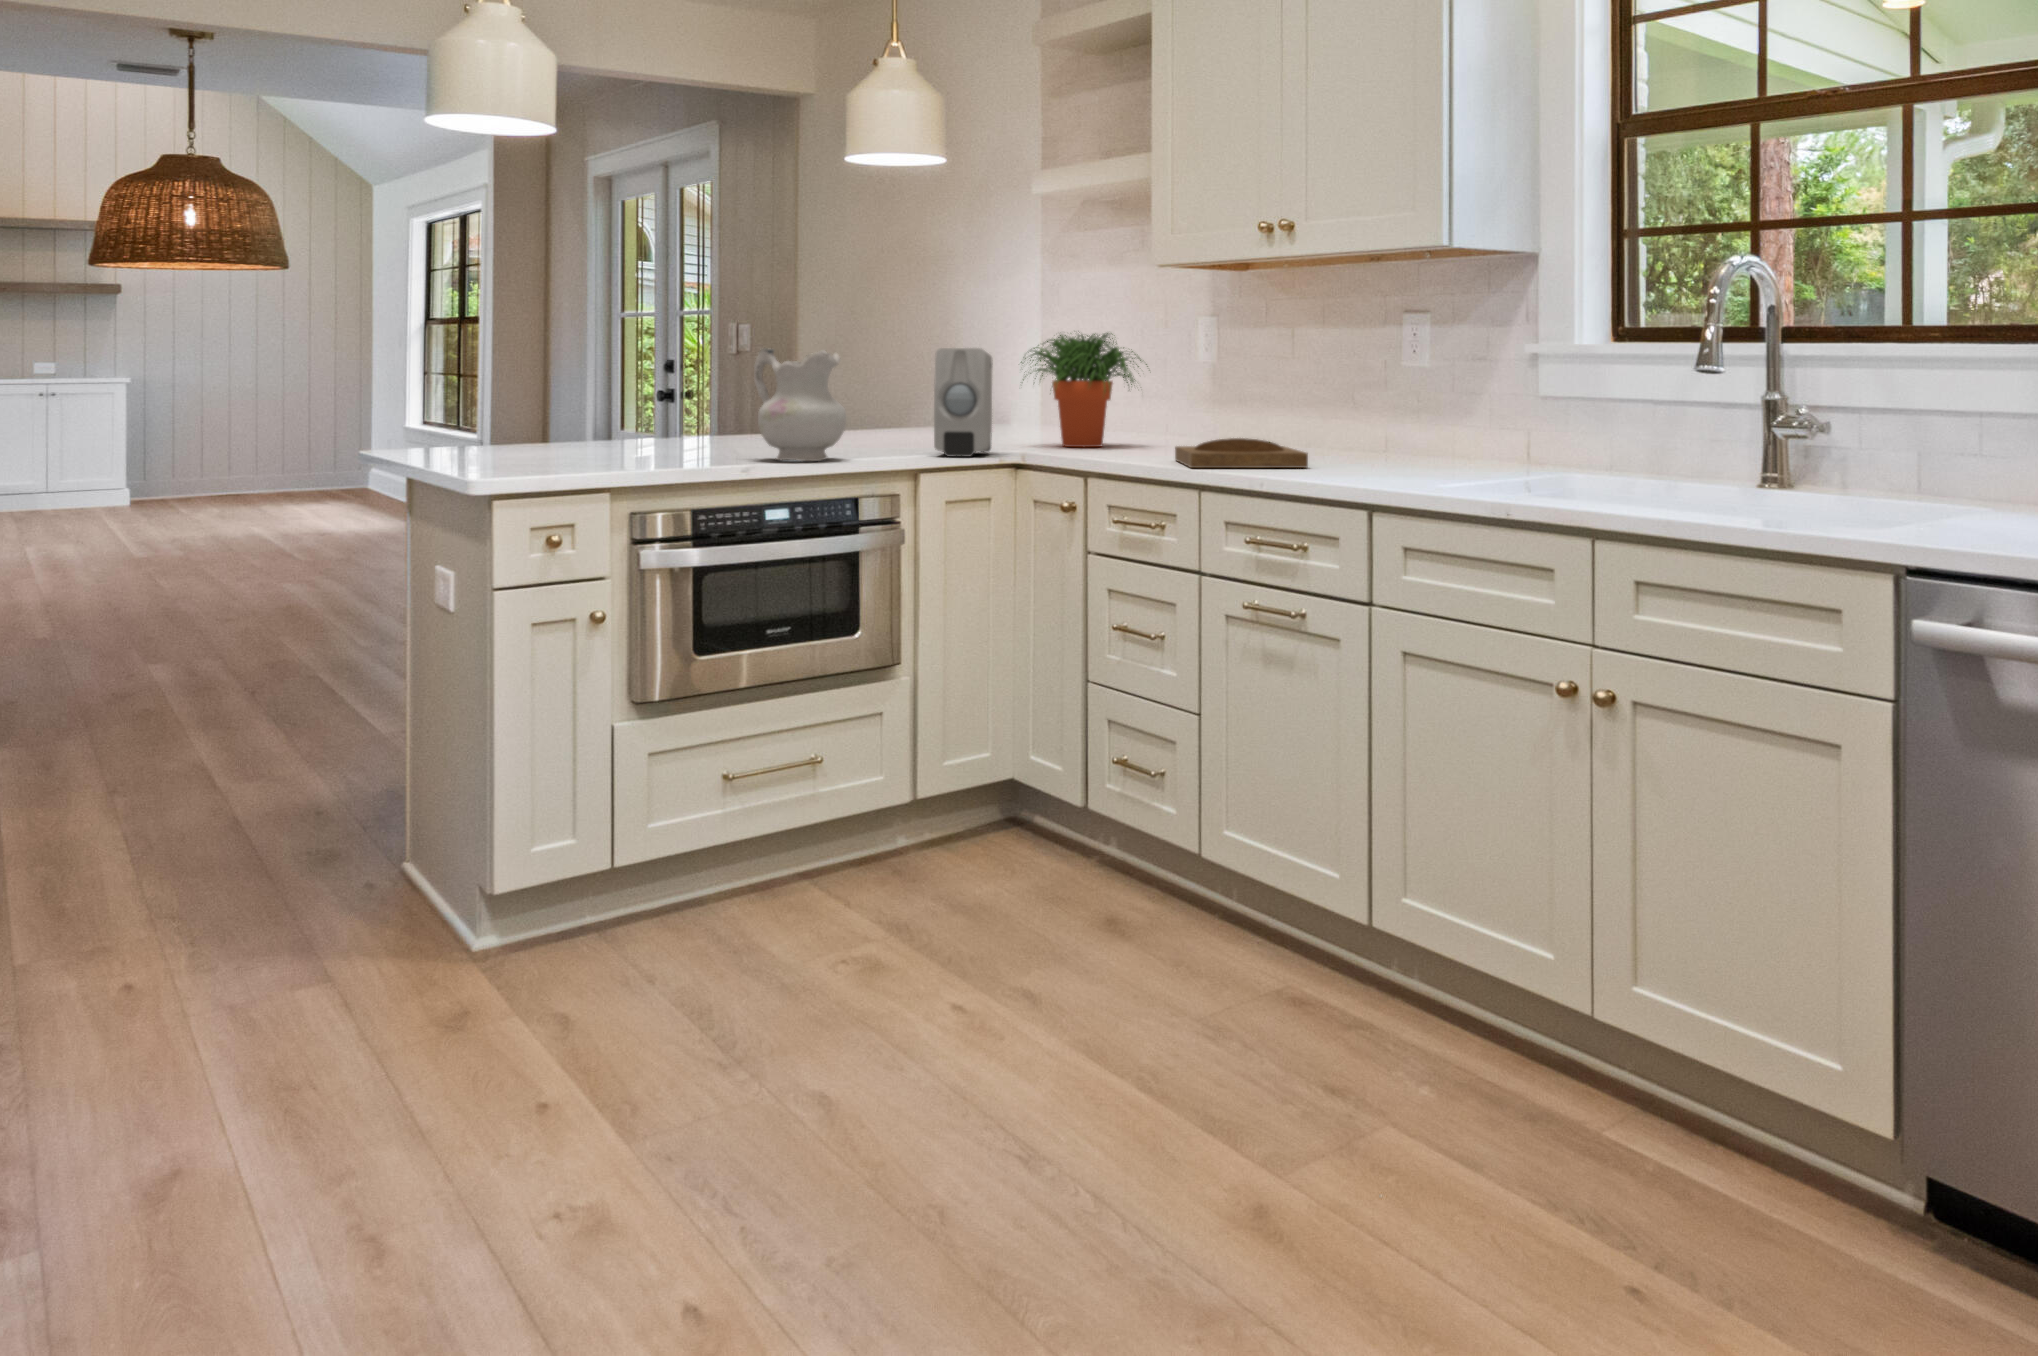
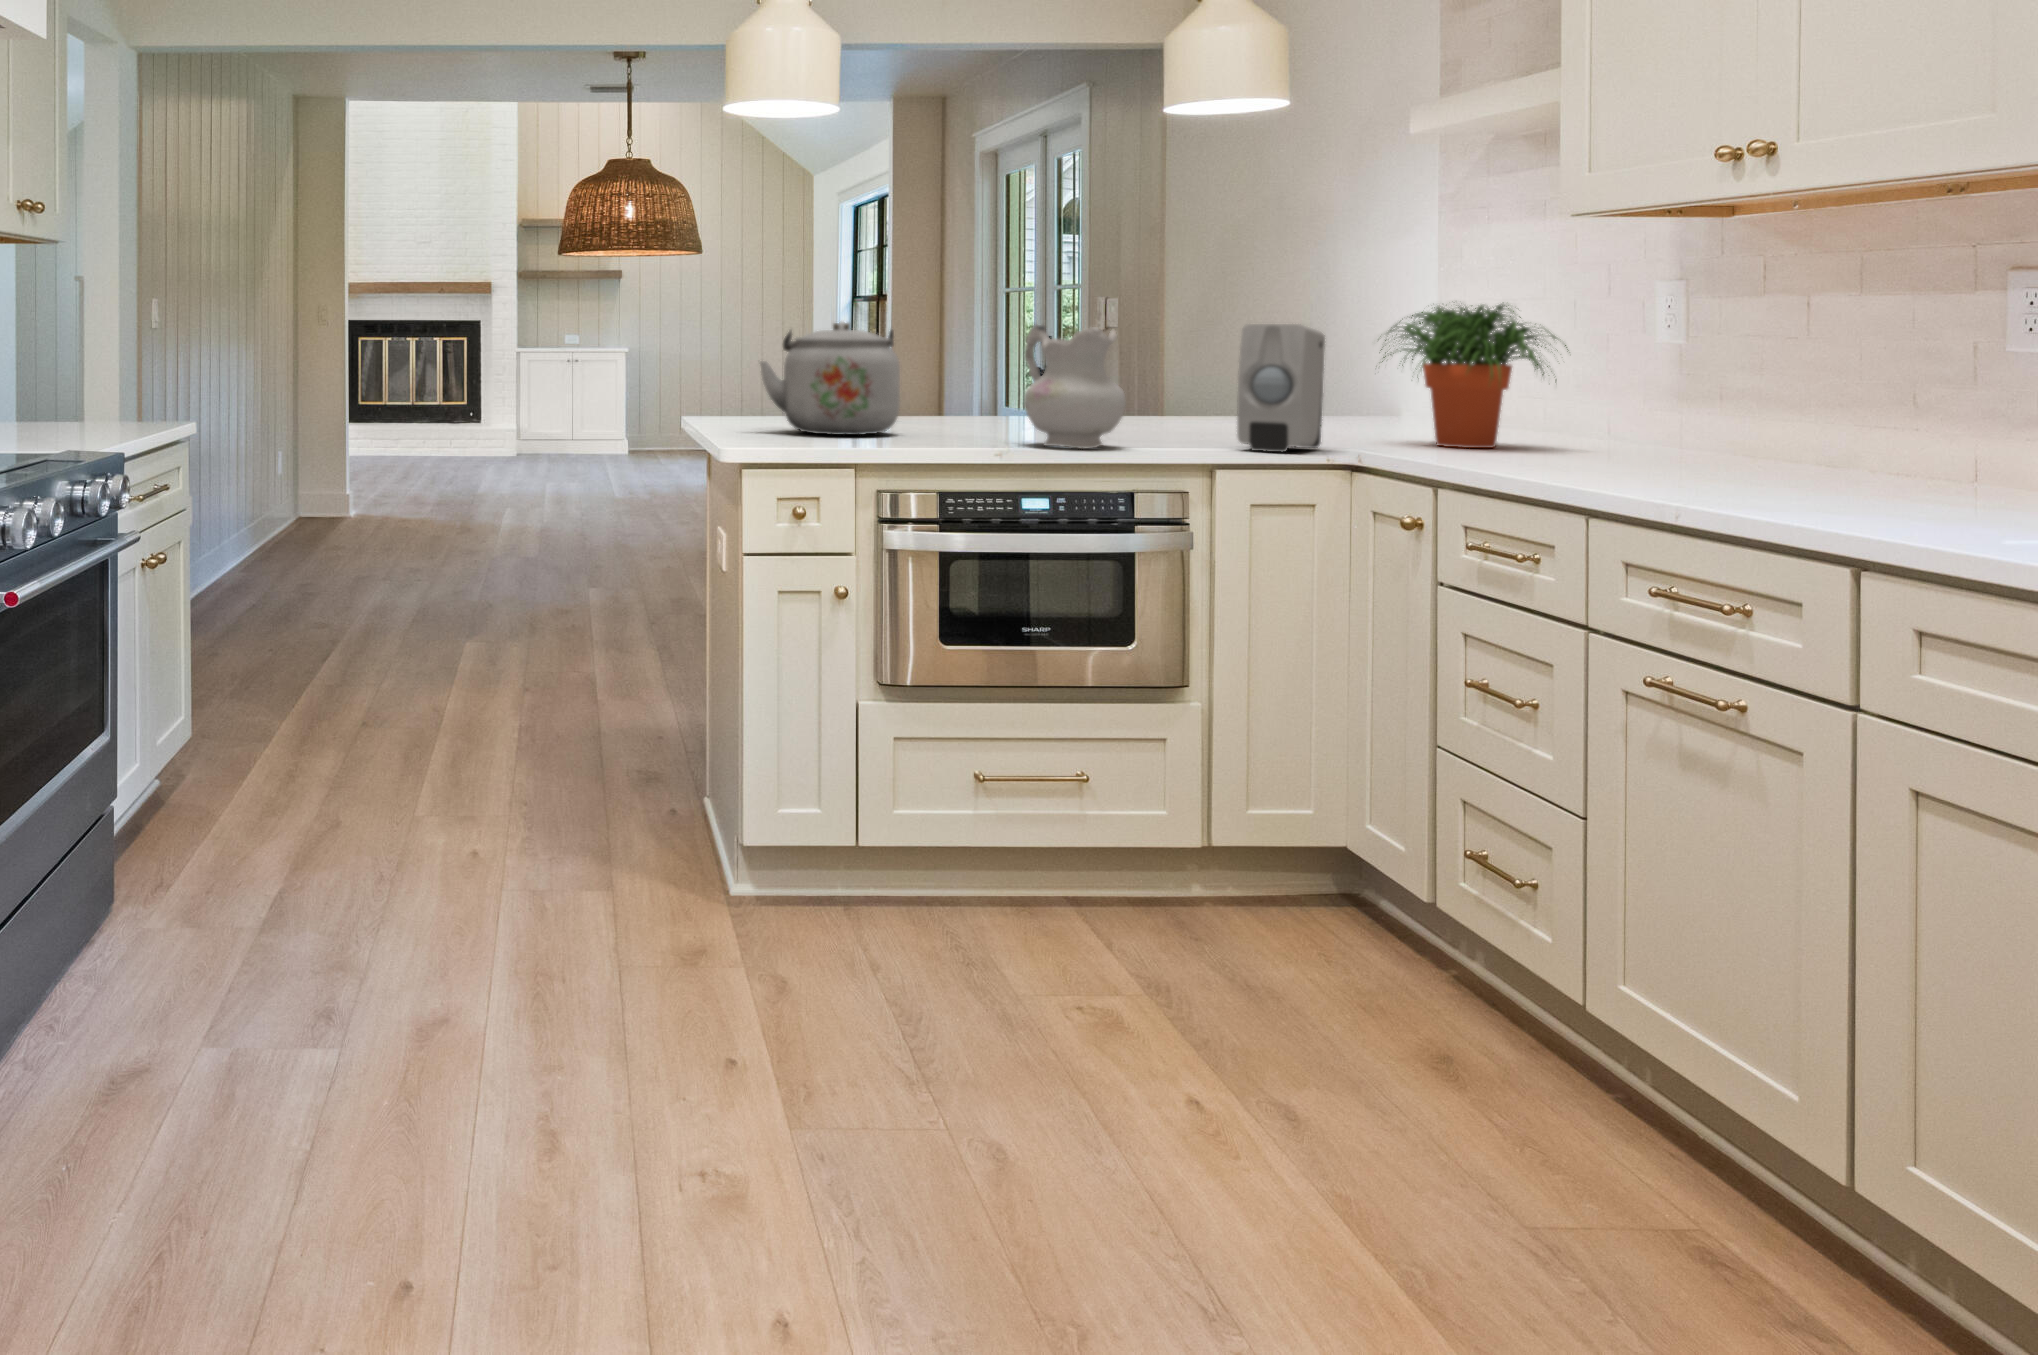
kettle: none [479,345,628,459] -> present [760,322,900,435]
tray: present [1175,438,1308,468] -> none [1572,447,1782,494]

